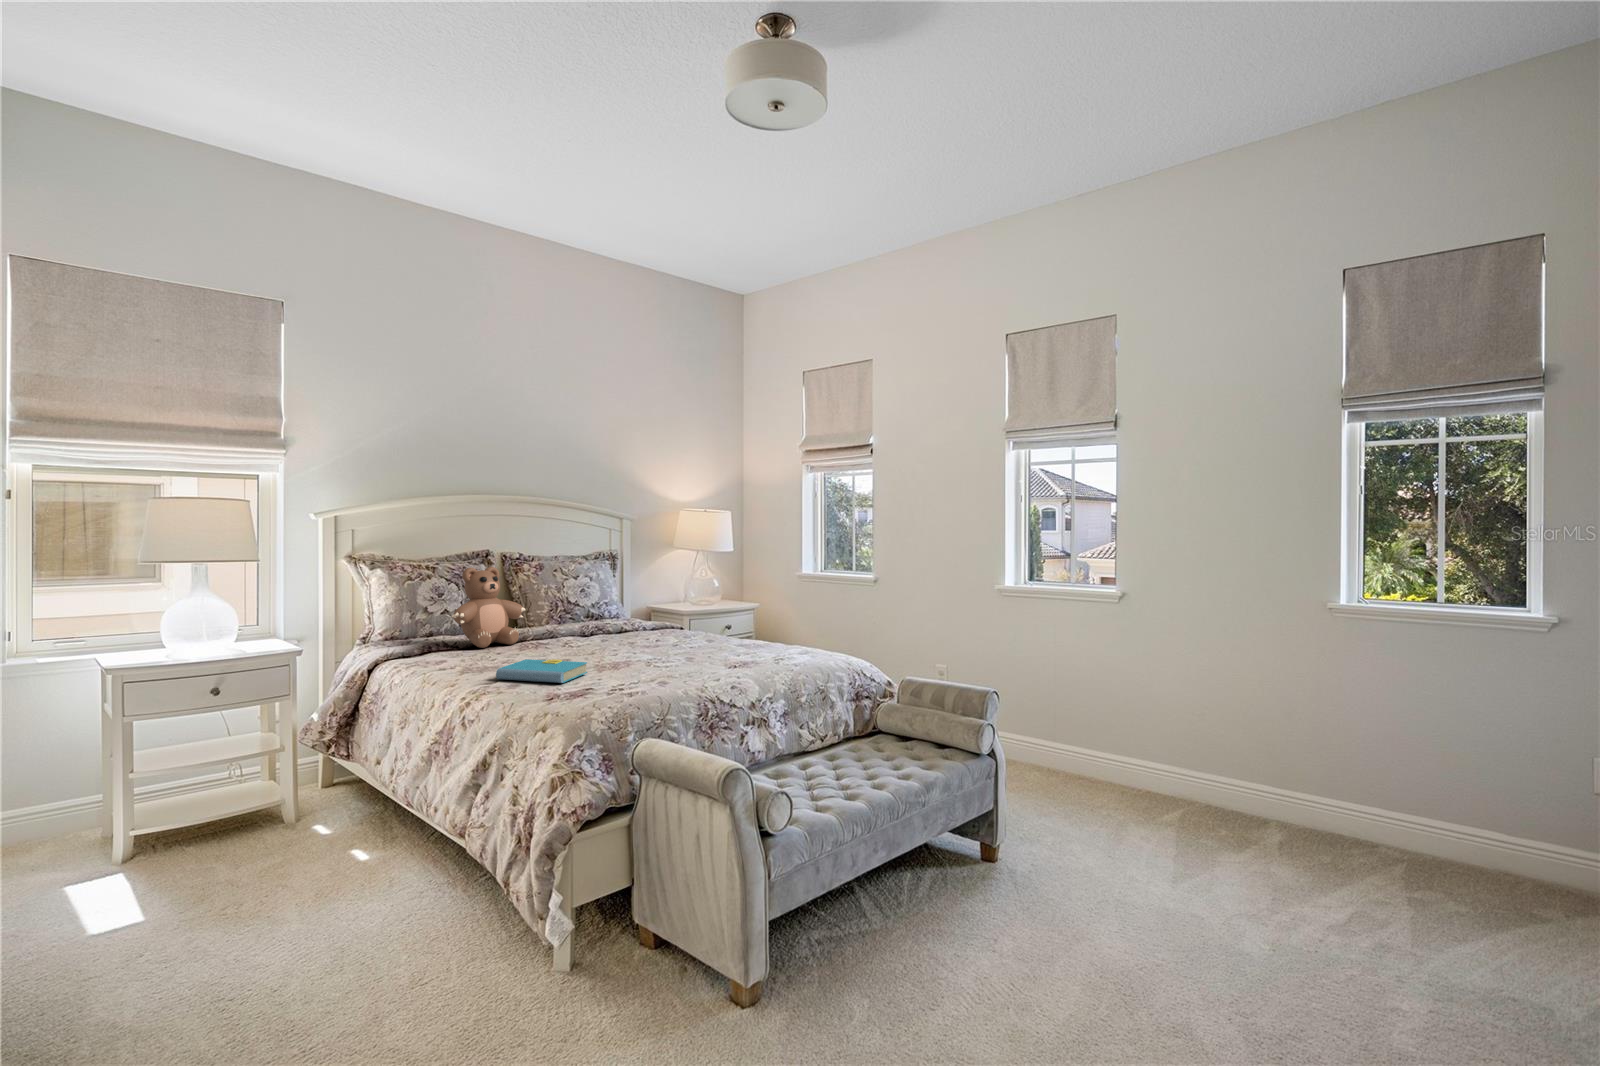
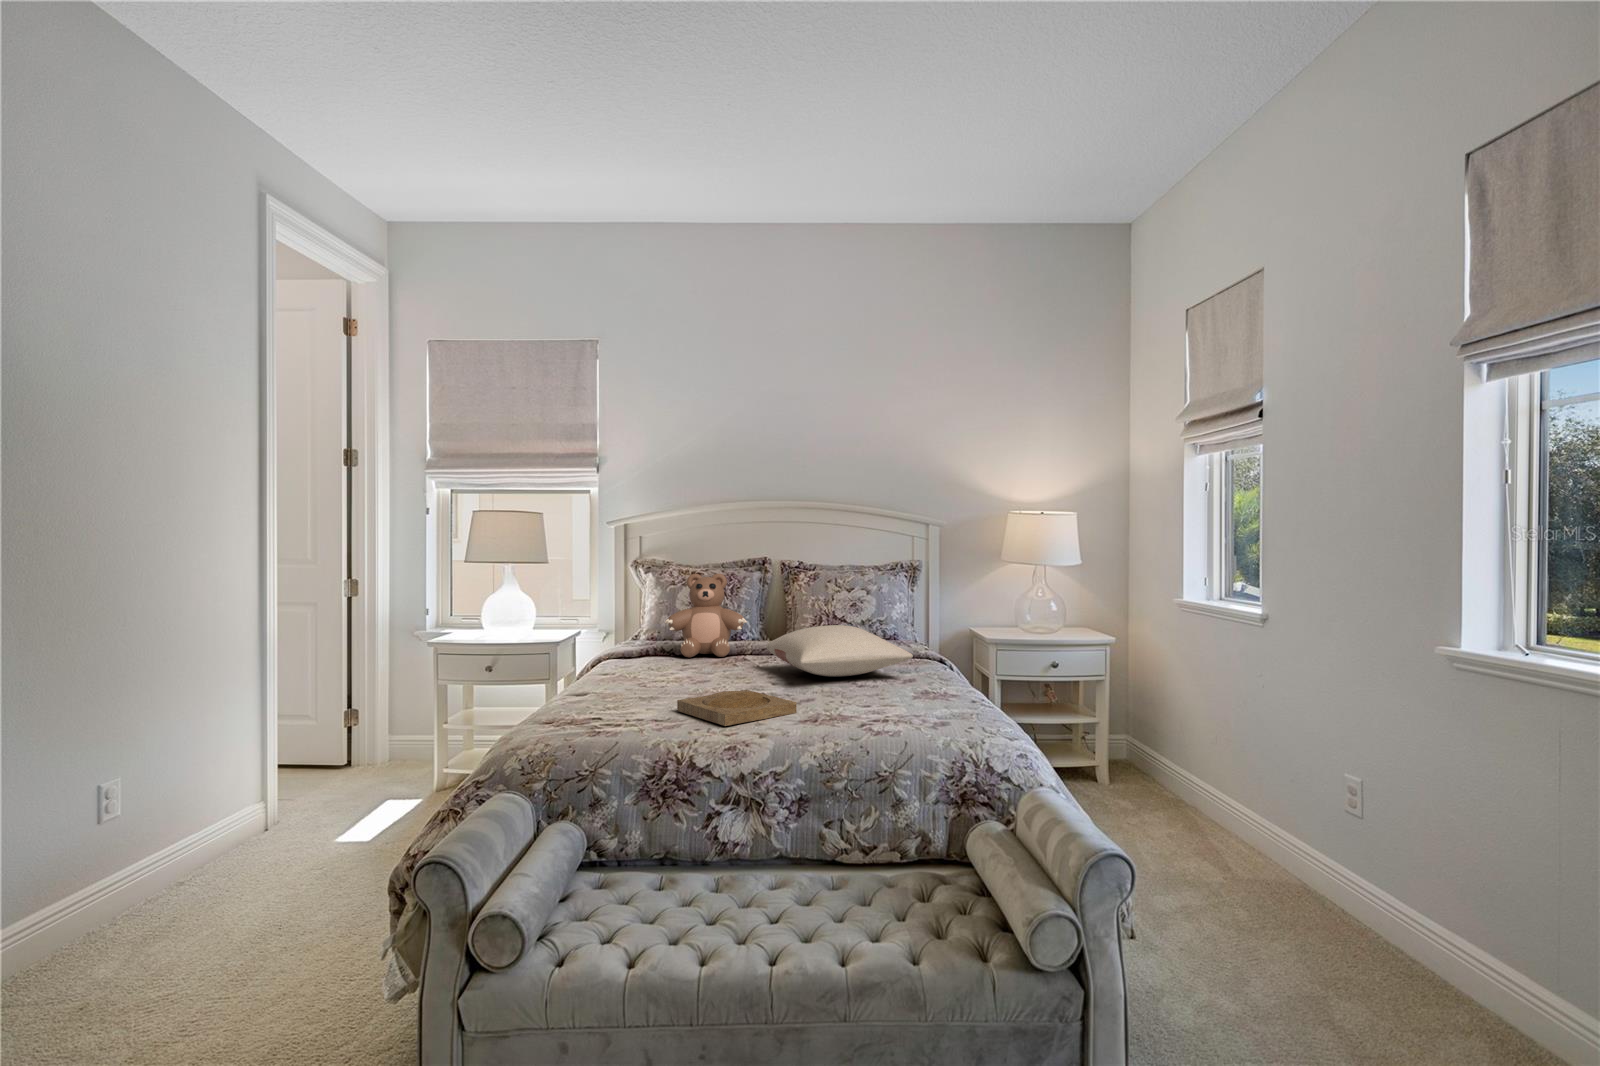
pillow: none [590,604,717,645] -> present [766,625,913,676]
tray: none [635,655,714,678] -> present [677,690,797,726]
book: present [496,659,587,683] -> none [580,674,657,705]

